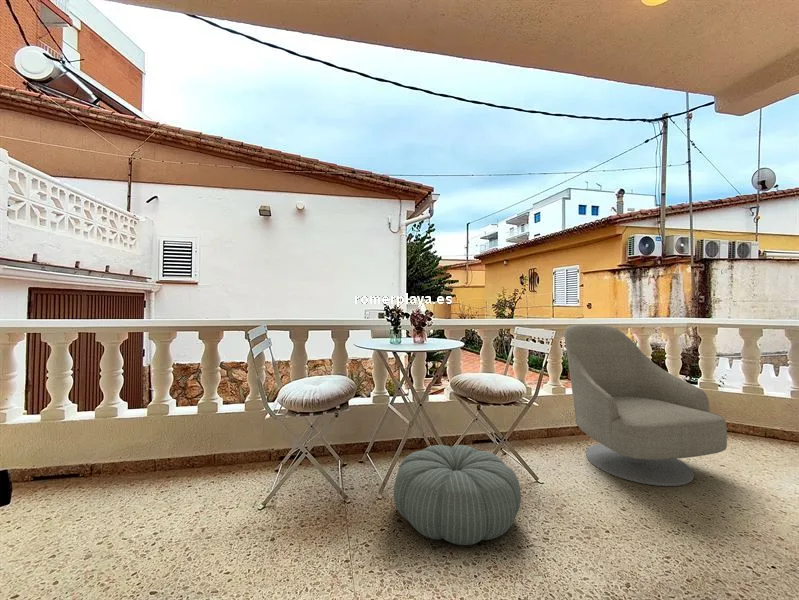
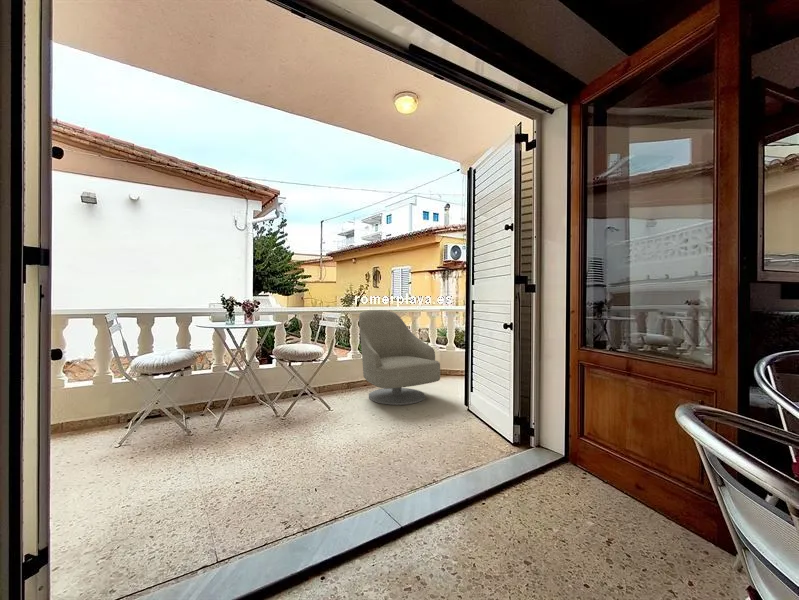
pouf: present [394,445,521,545] -> none [225,390,311,442]

